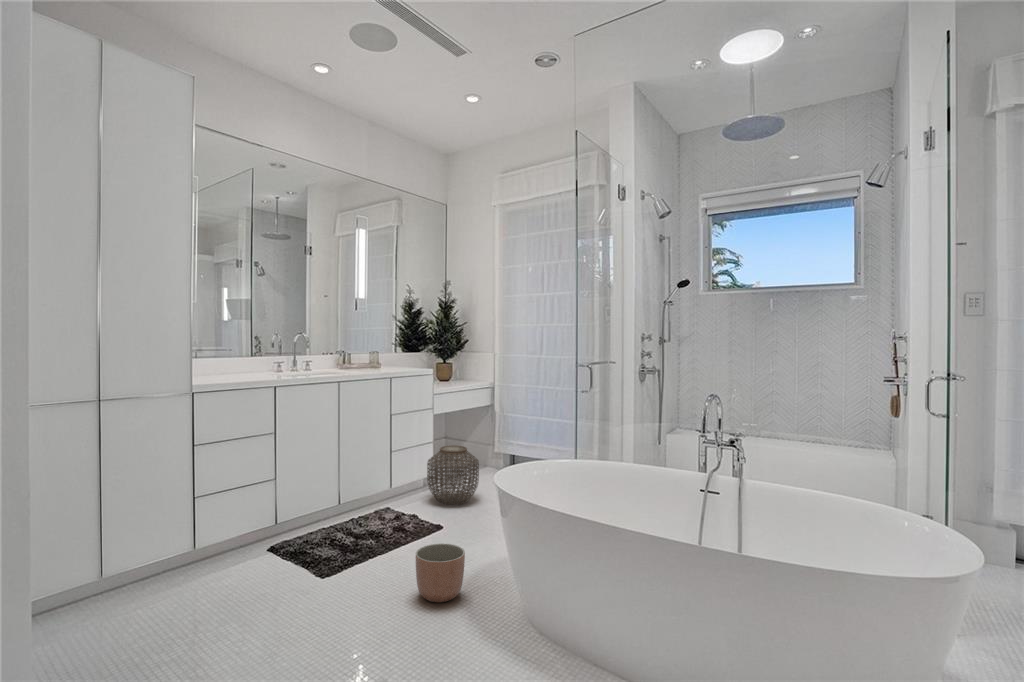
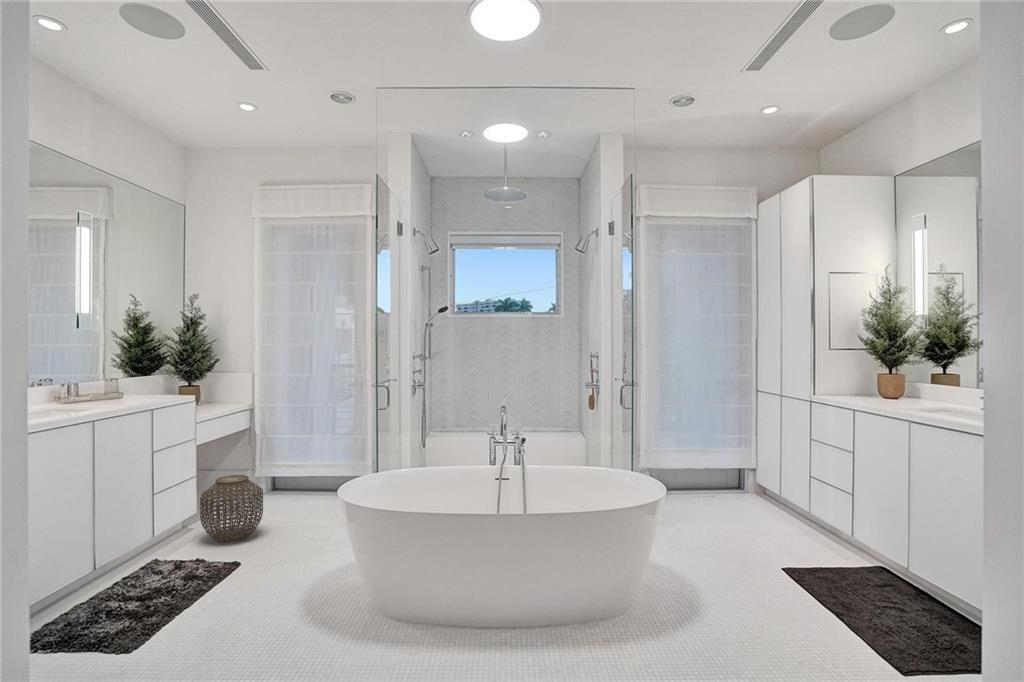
planter: present [416,543,465,602] -> none [264,575,320,640]

